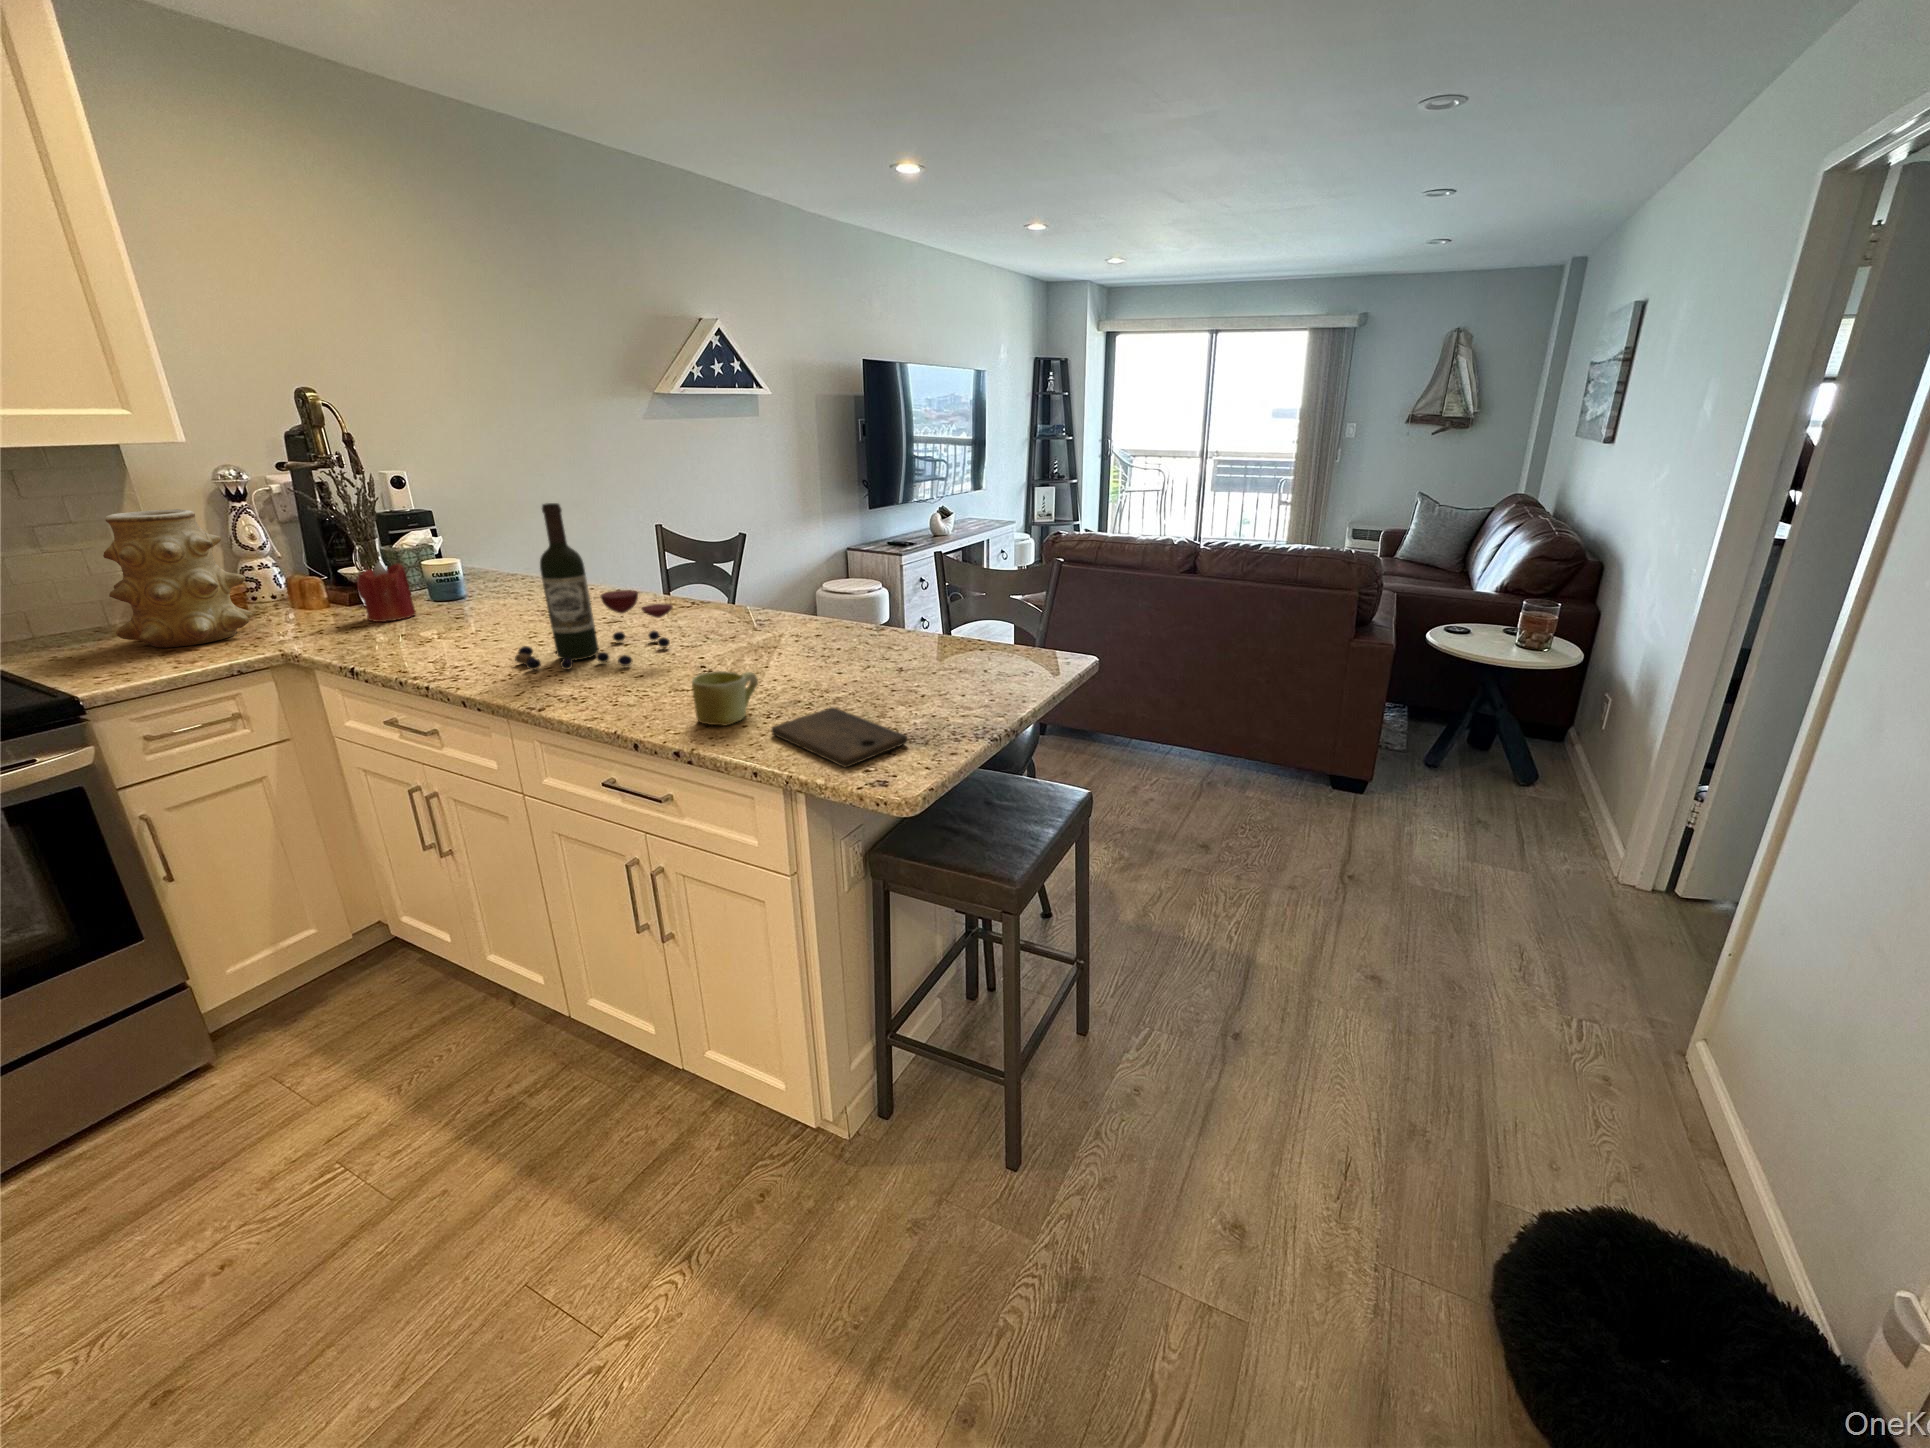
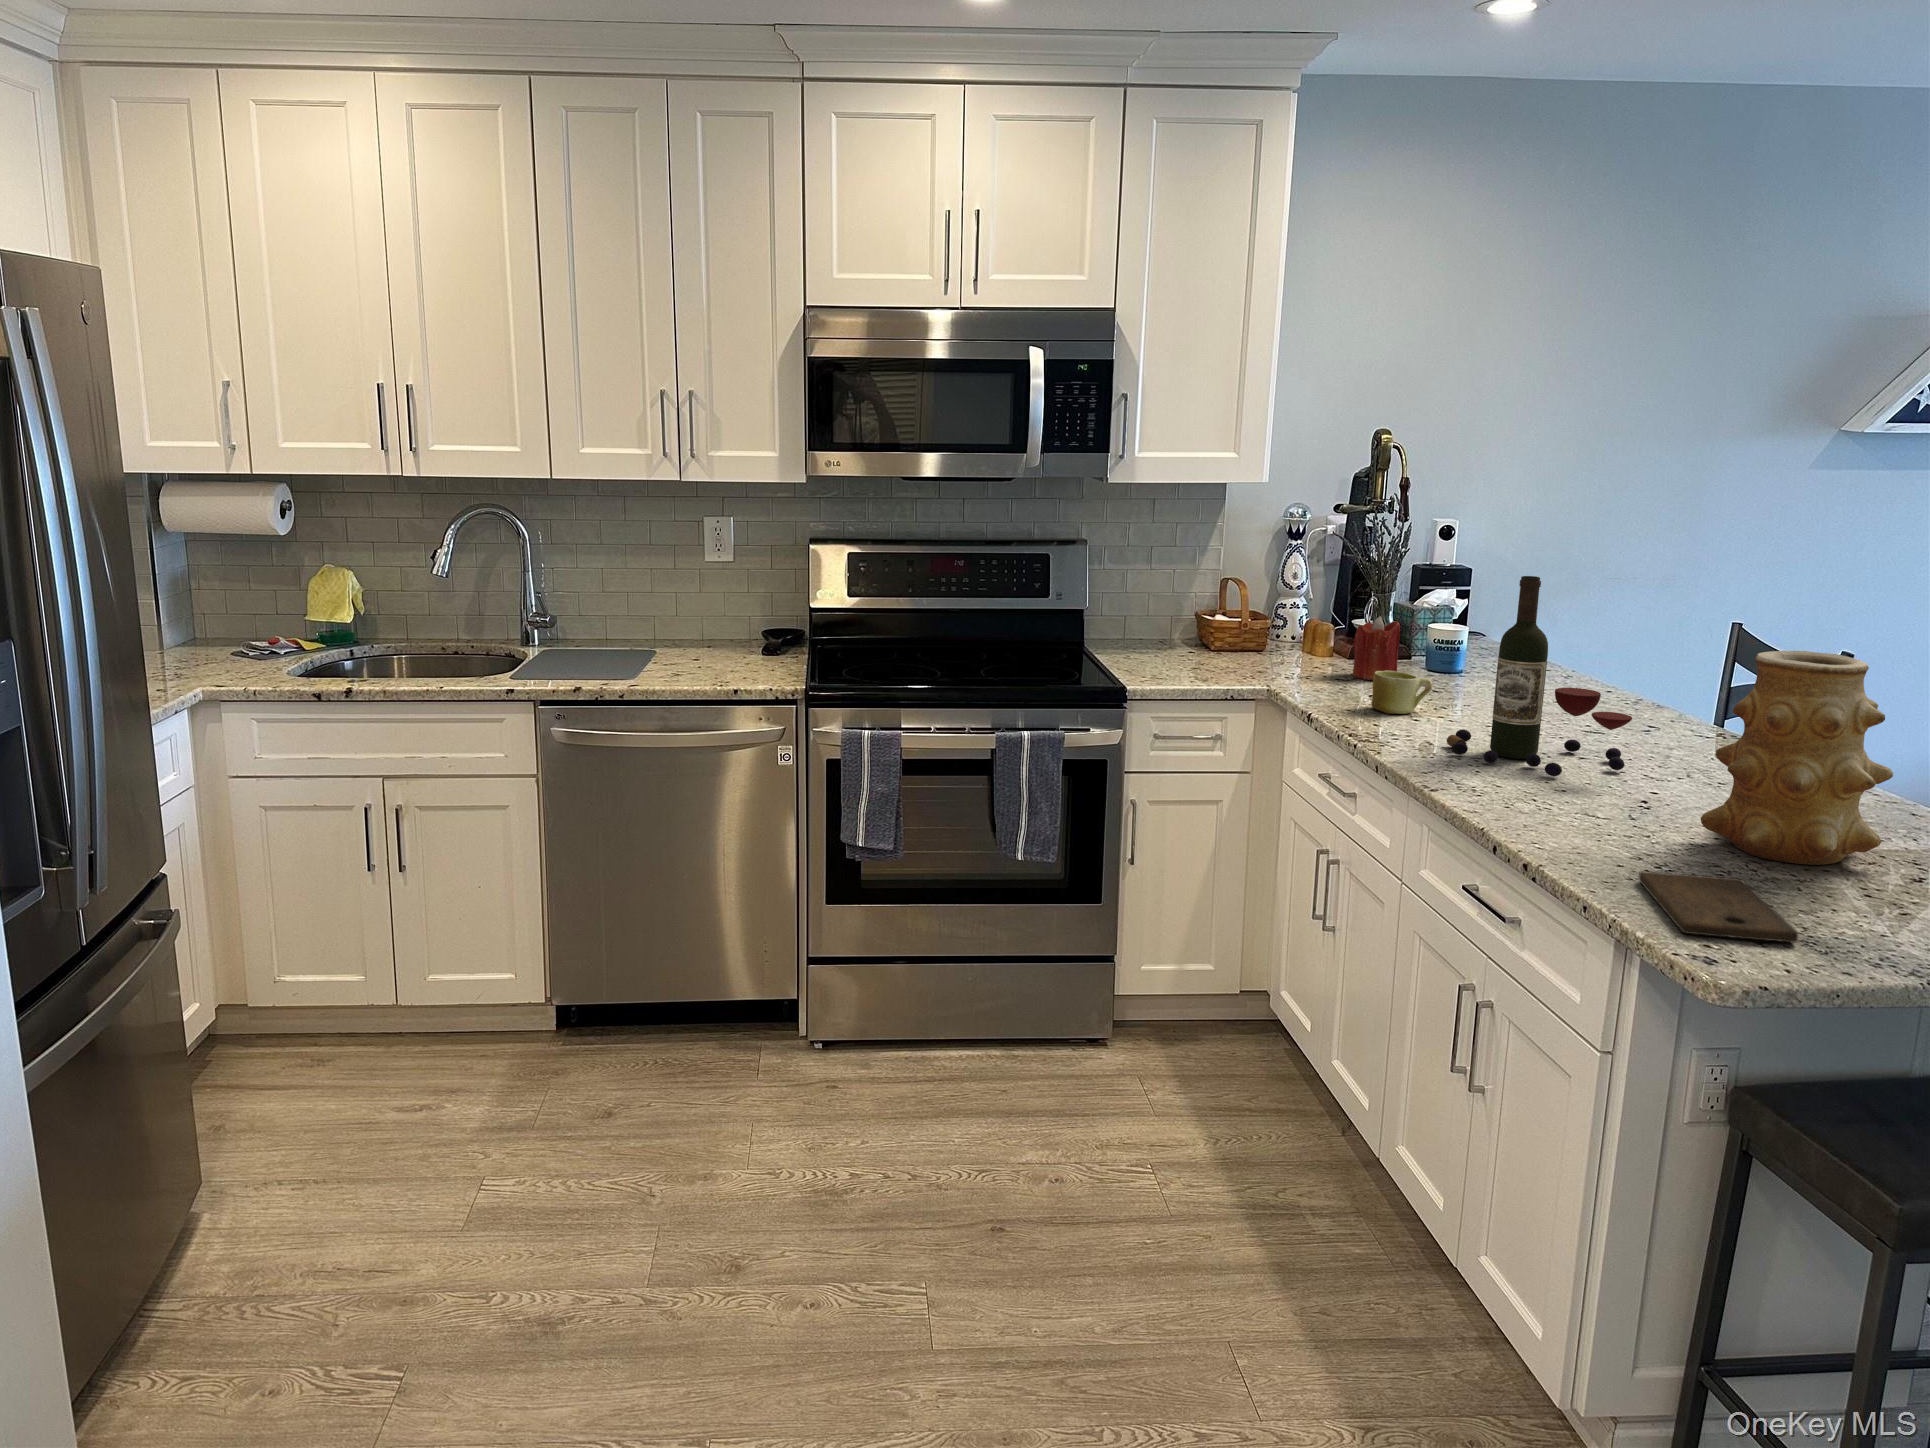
vase: present [103,509,253,648] -> present [1701,651,1893,865]
mug: present [692,671,758,726] -> present [1372,670,1433,714]

